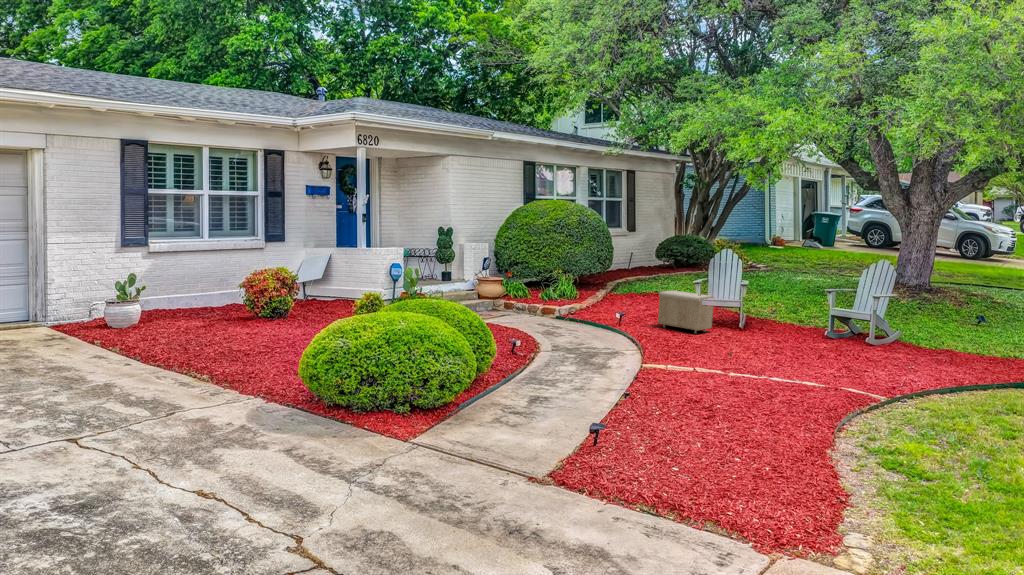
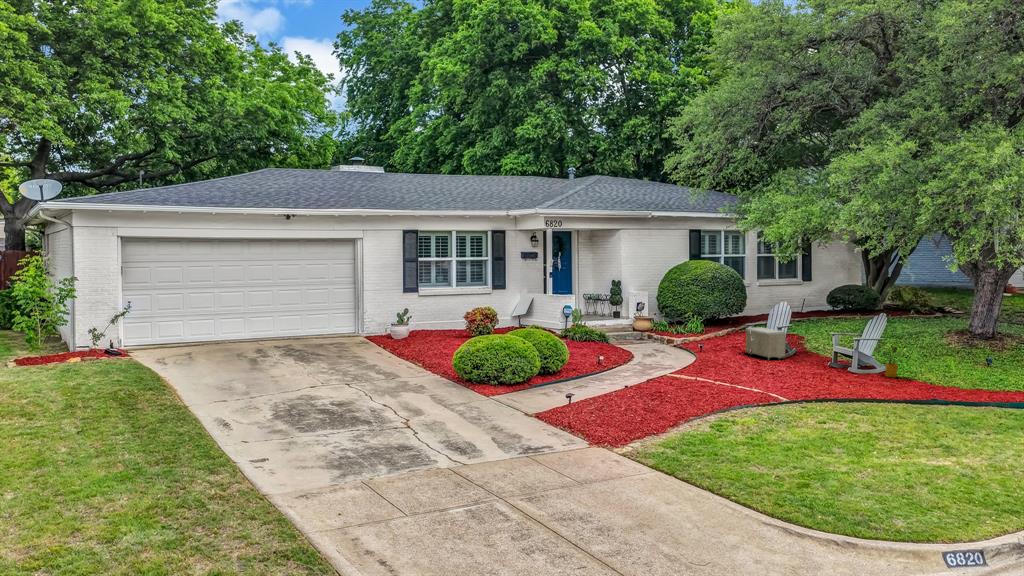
house plant: none [834,309,880,350] -> present [874,345,906,377]

